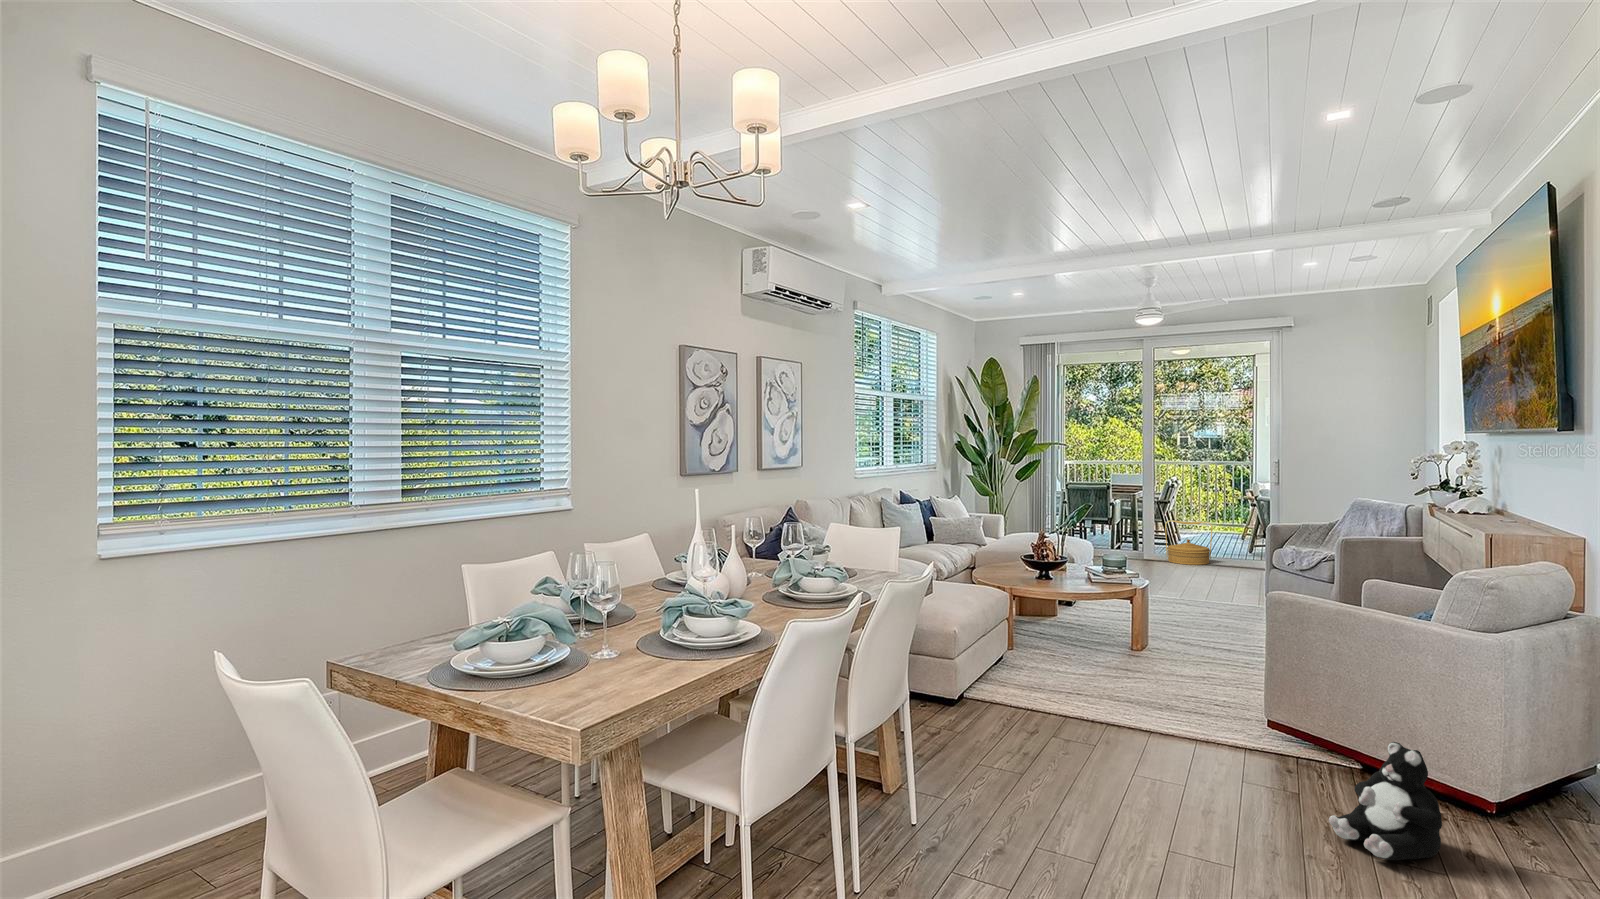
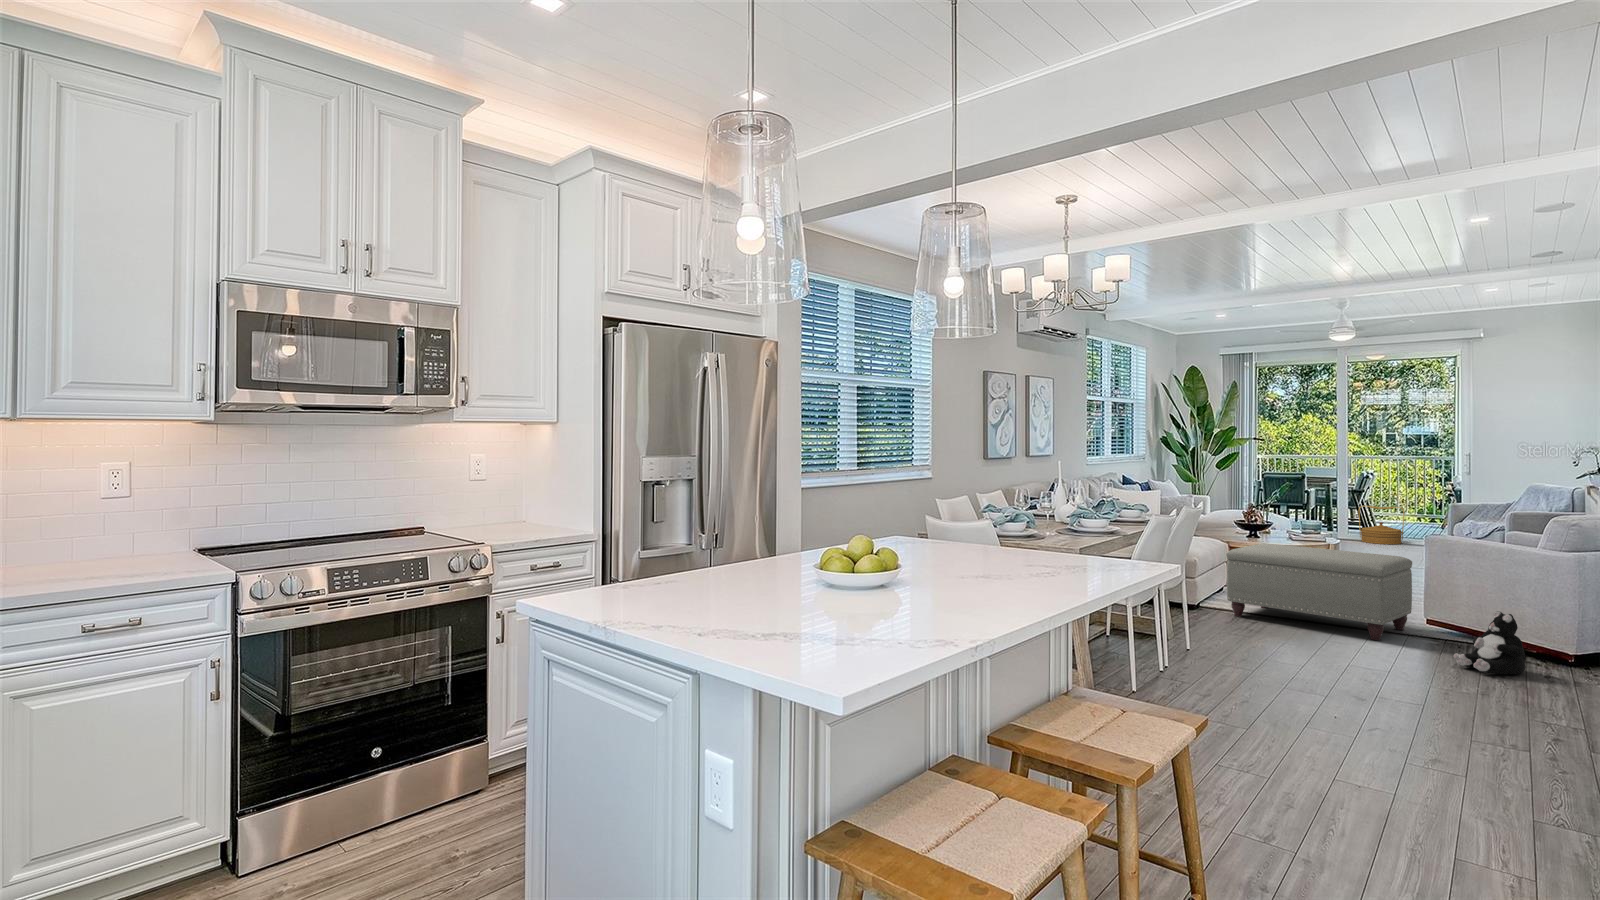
ottoman: none [996,598,1249,766] -> present [1226,544,1412,640]

